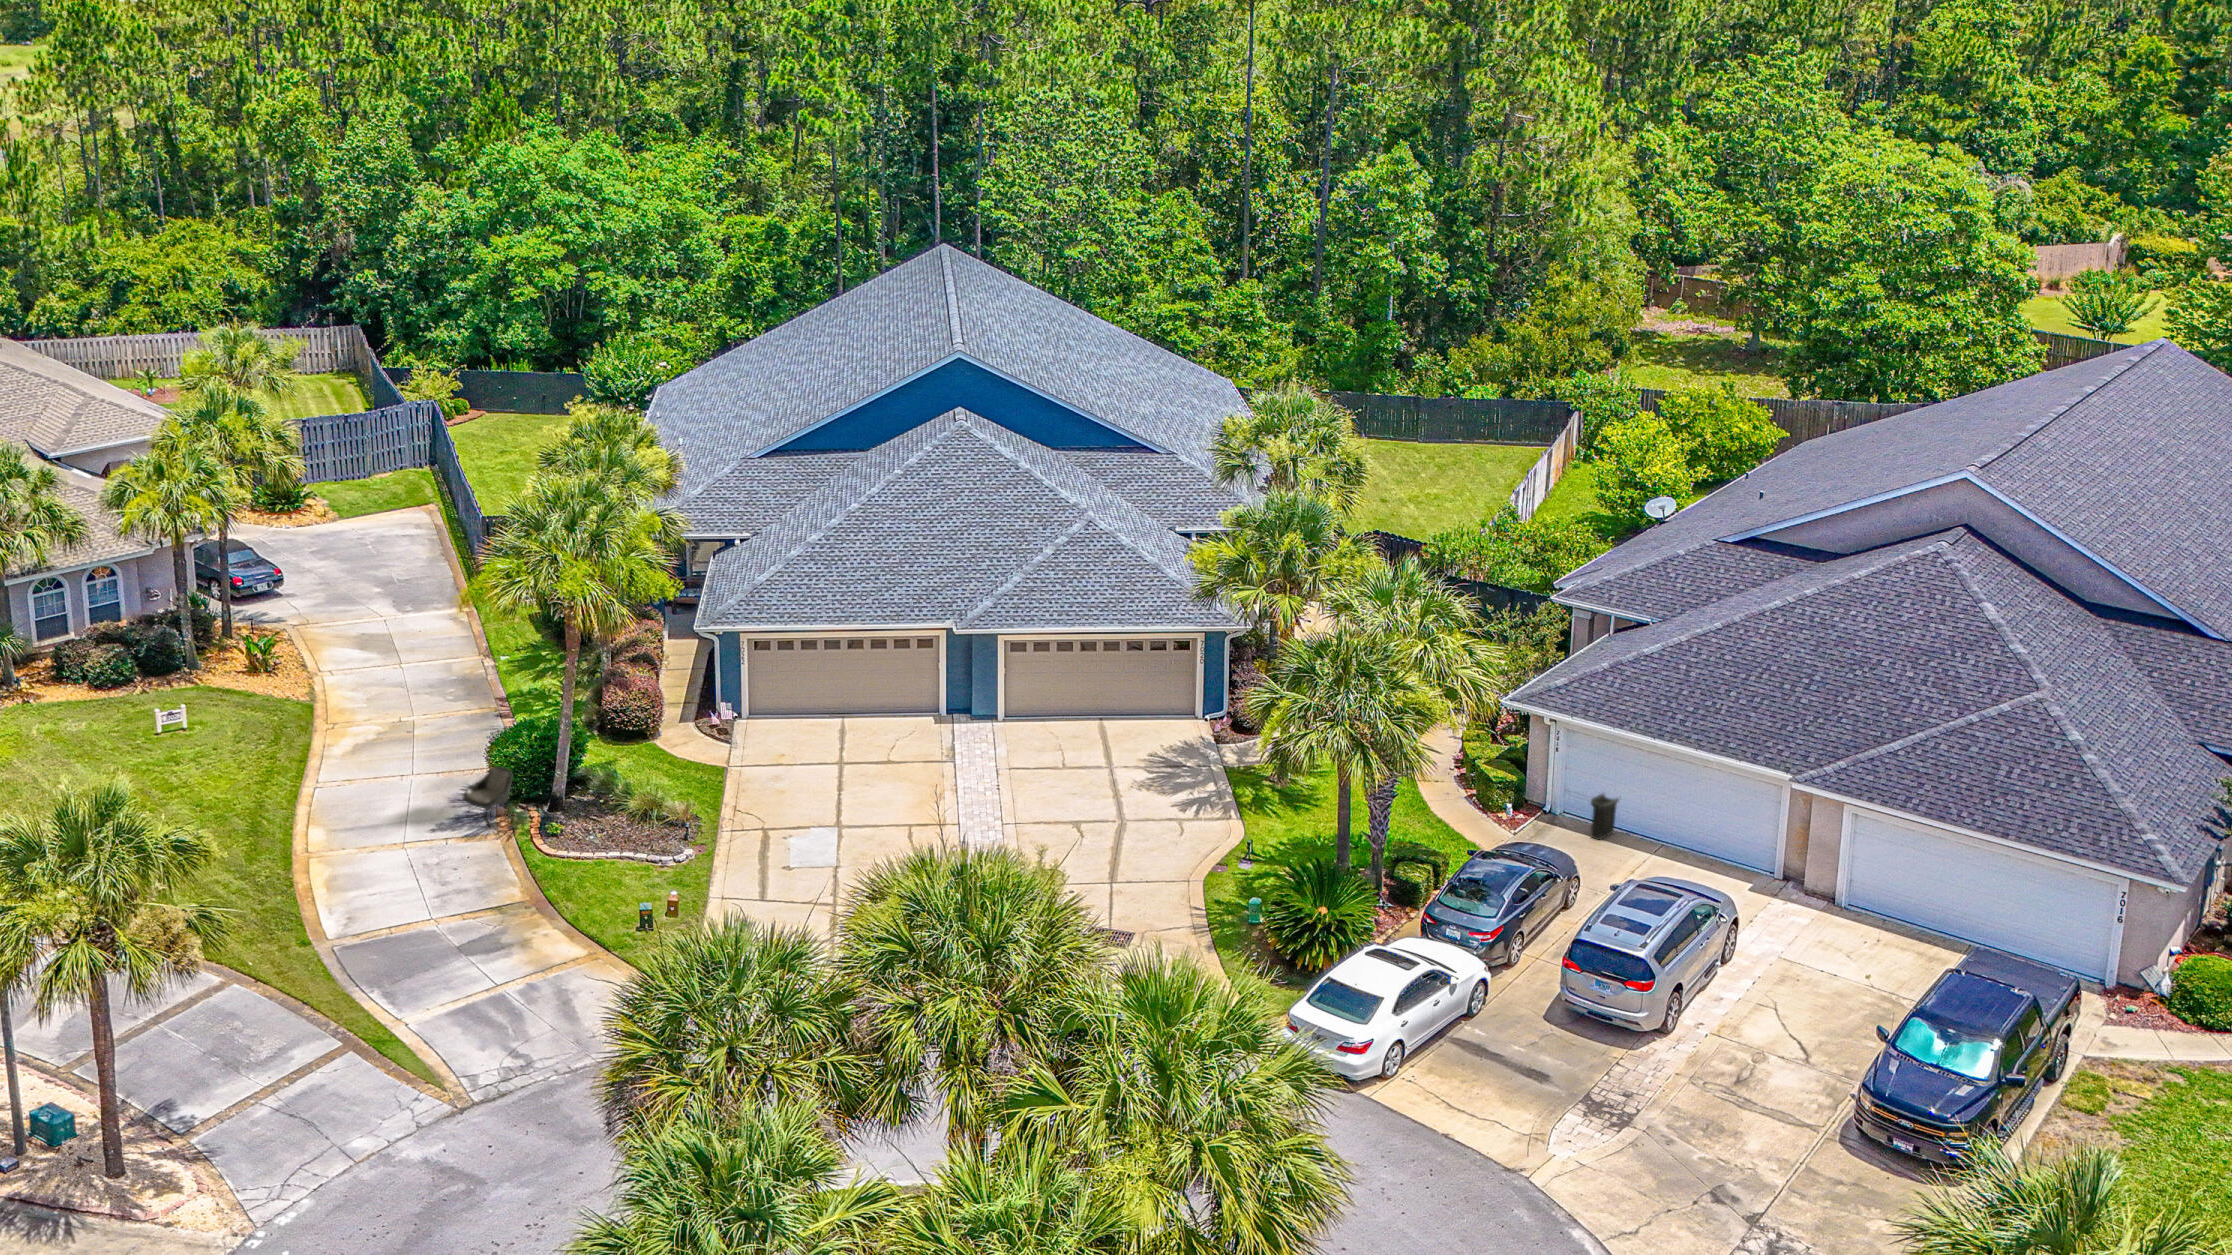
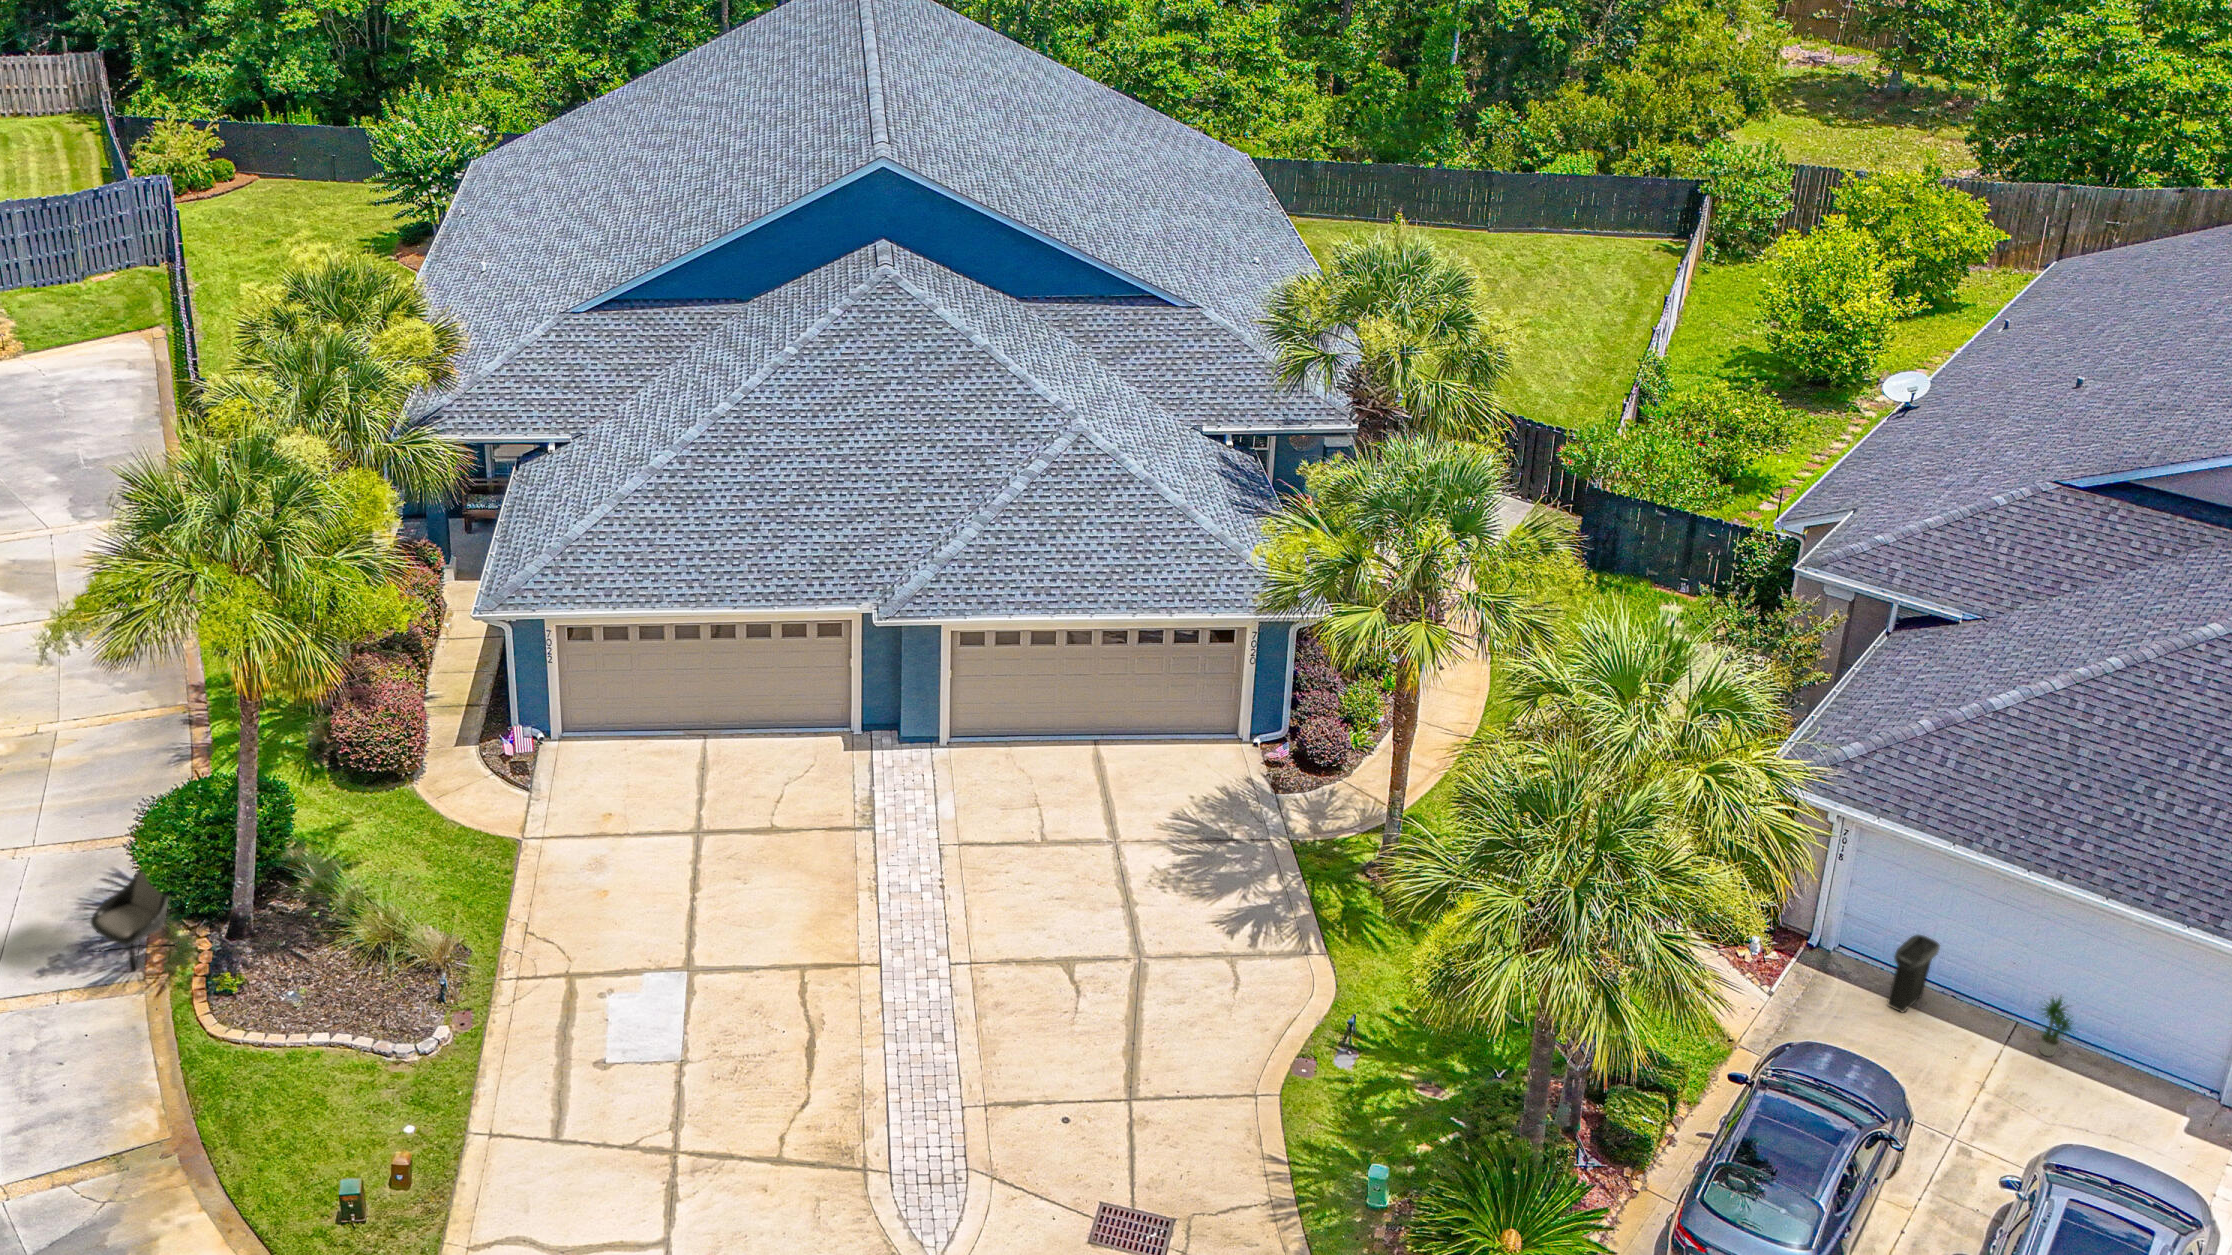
potted plant: none [1673,816,1700,857] -> present [2039,997,2074,1056]

